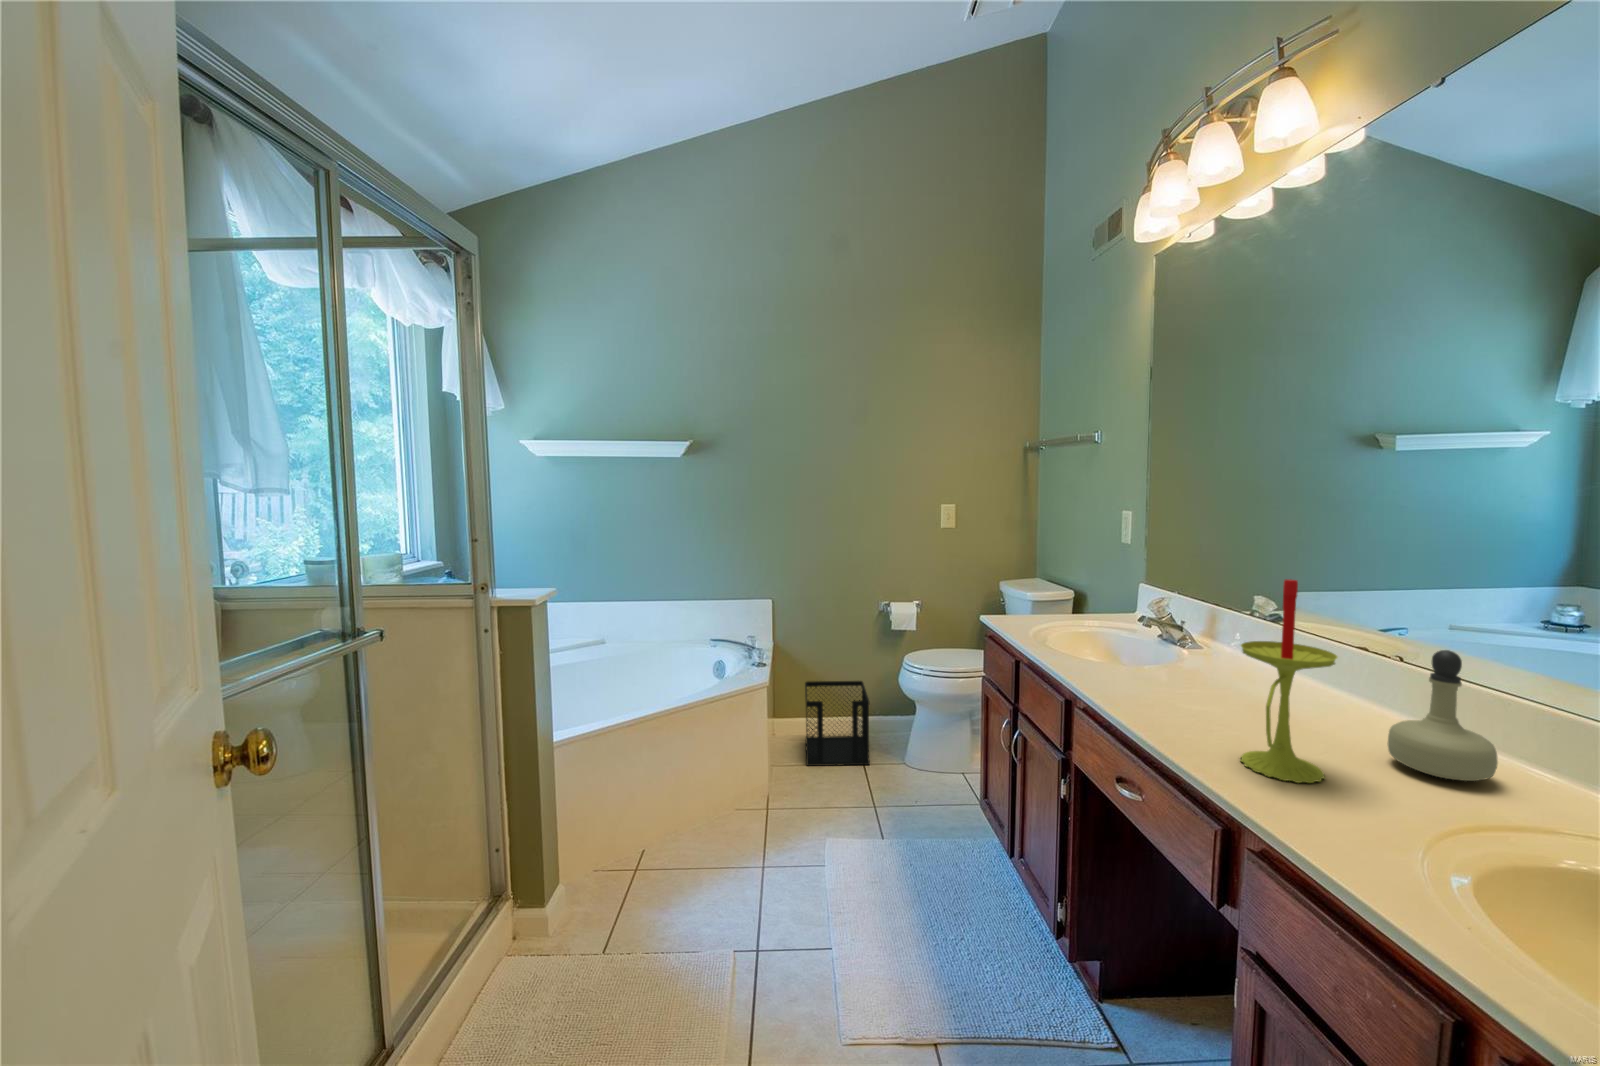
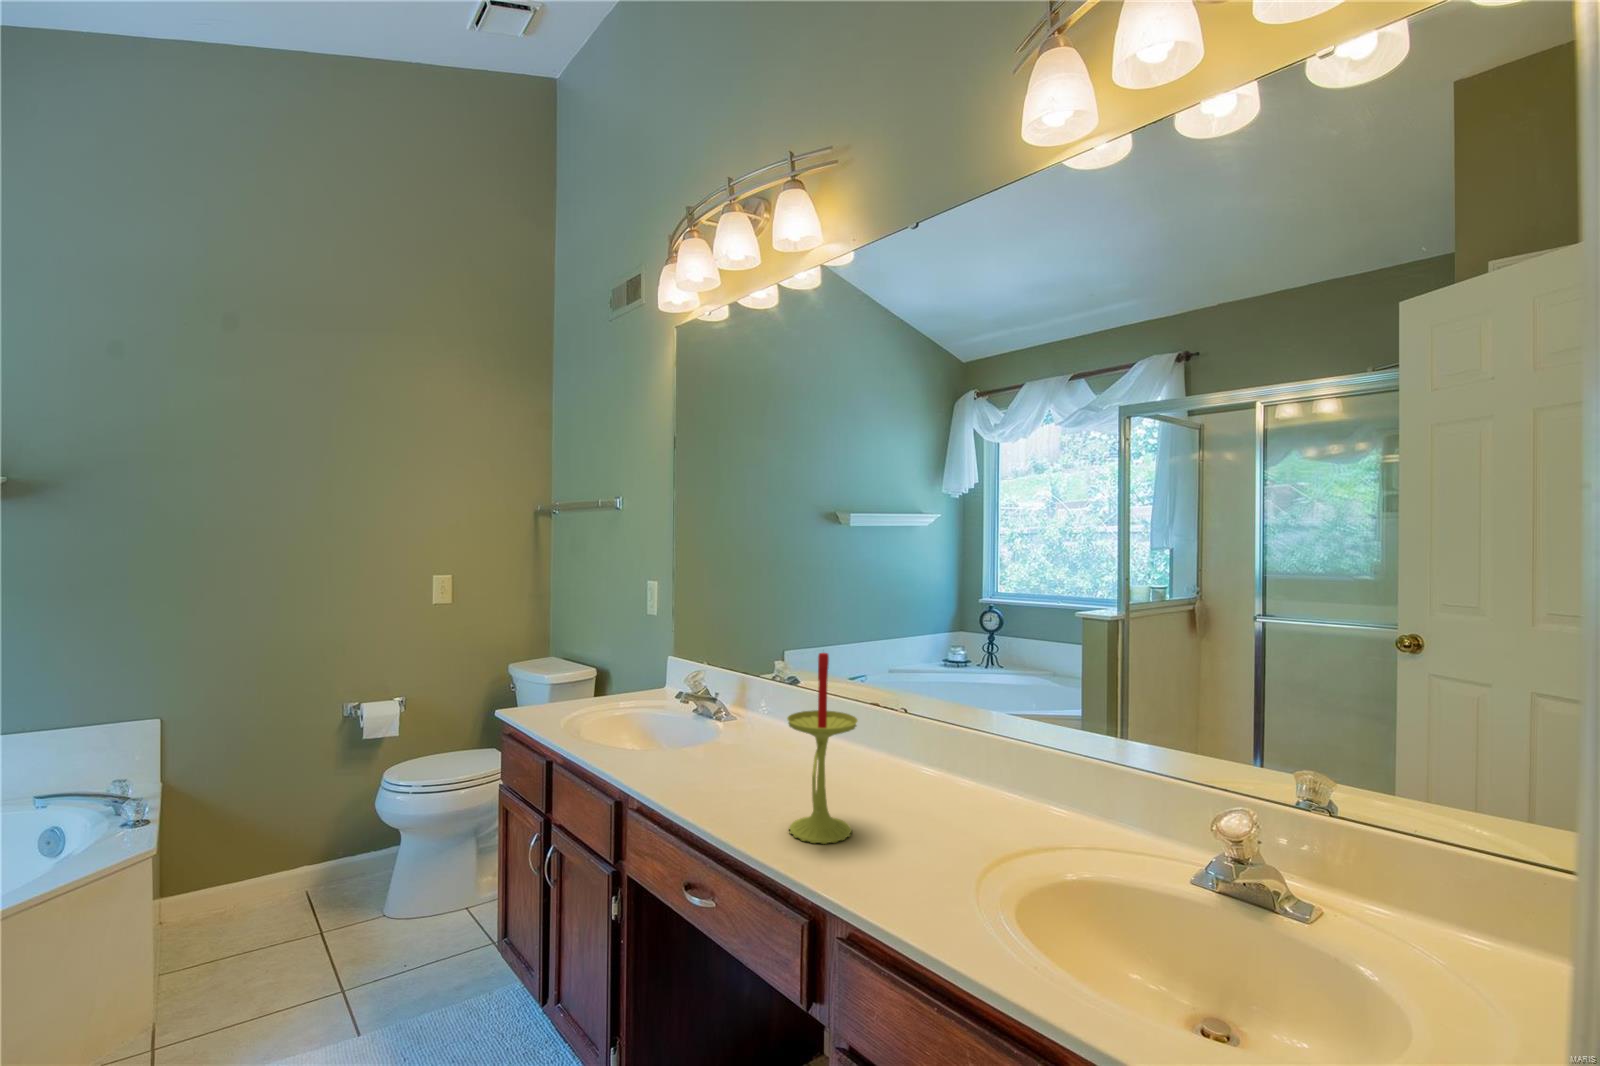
perfume bottle: present [1388,650,1498,781] -> none [885,700,950,808]
wastebasket: present [805,681,870,766] -> none [201,824,325,984]

